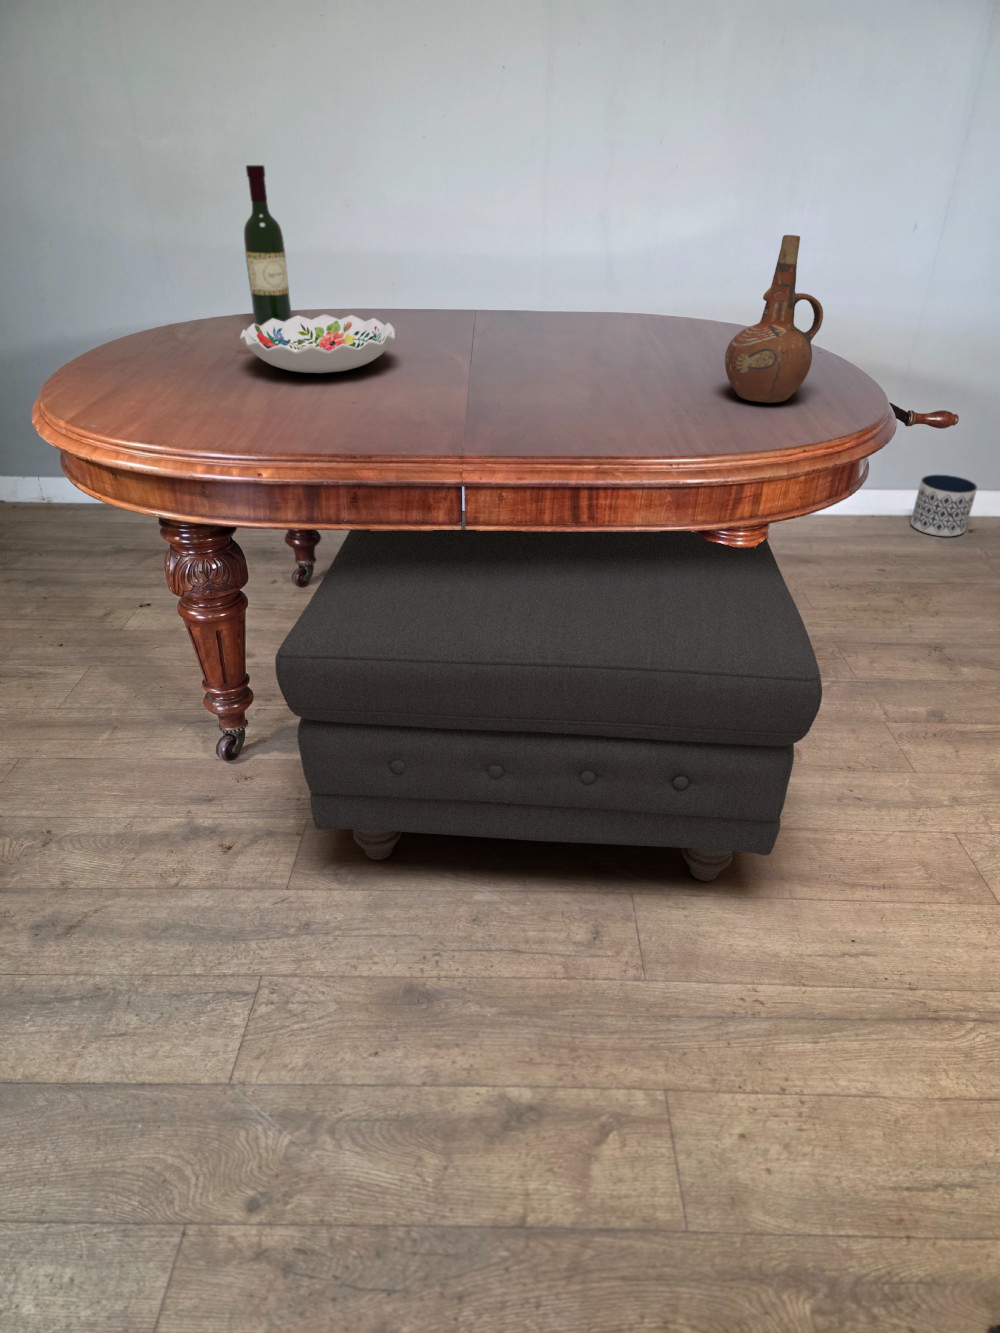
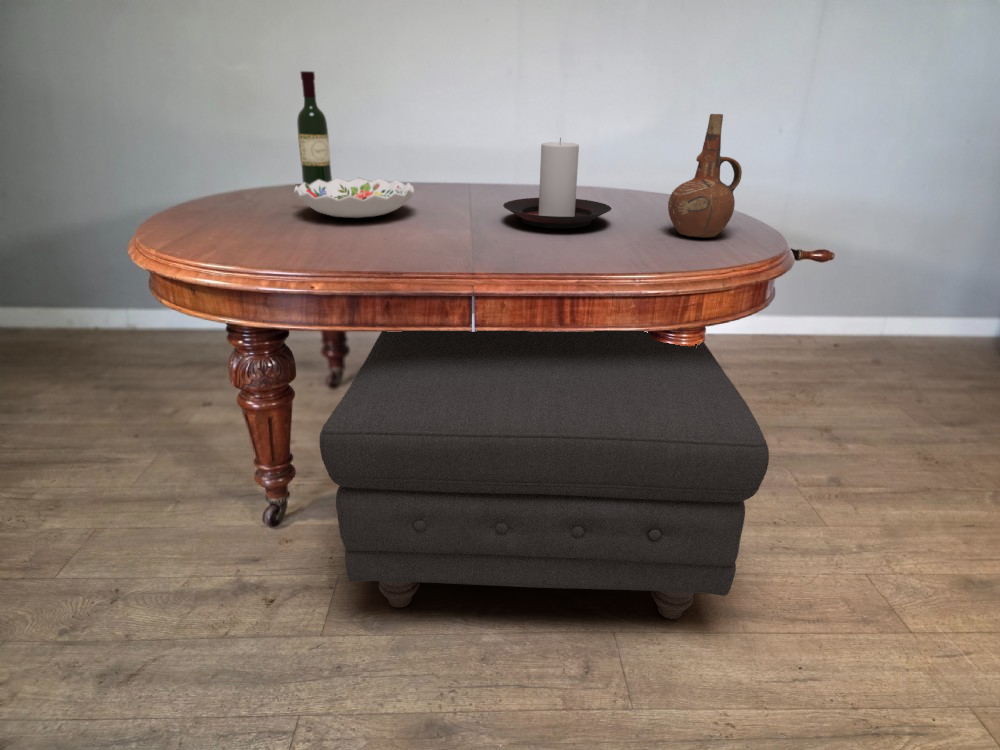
candle holder: none [510,265,652,389] -> present [503,138,612,228]
planter: present [911,475,977,536] -> none [790,306,838,351]

